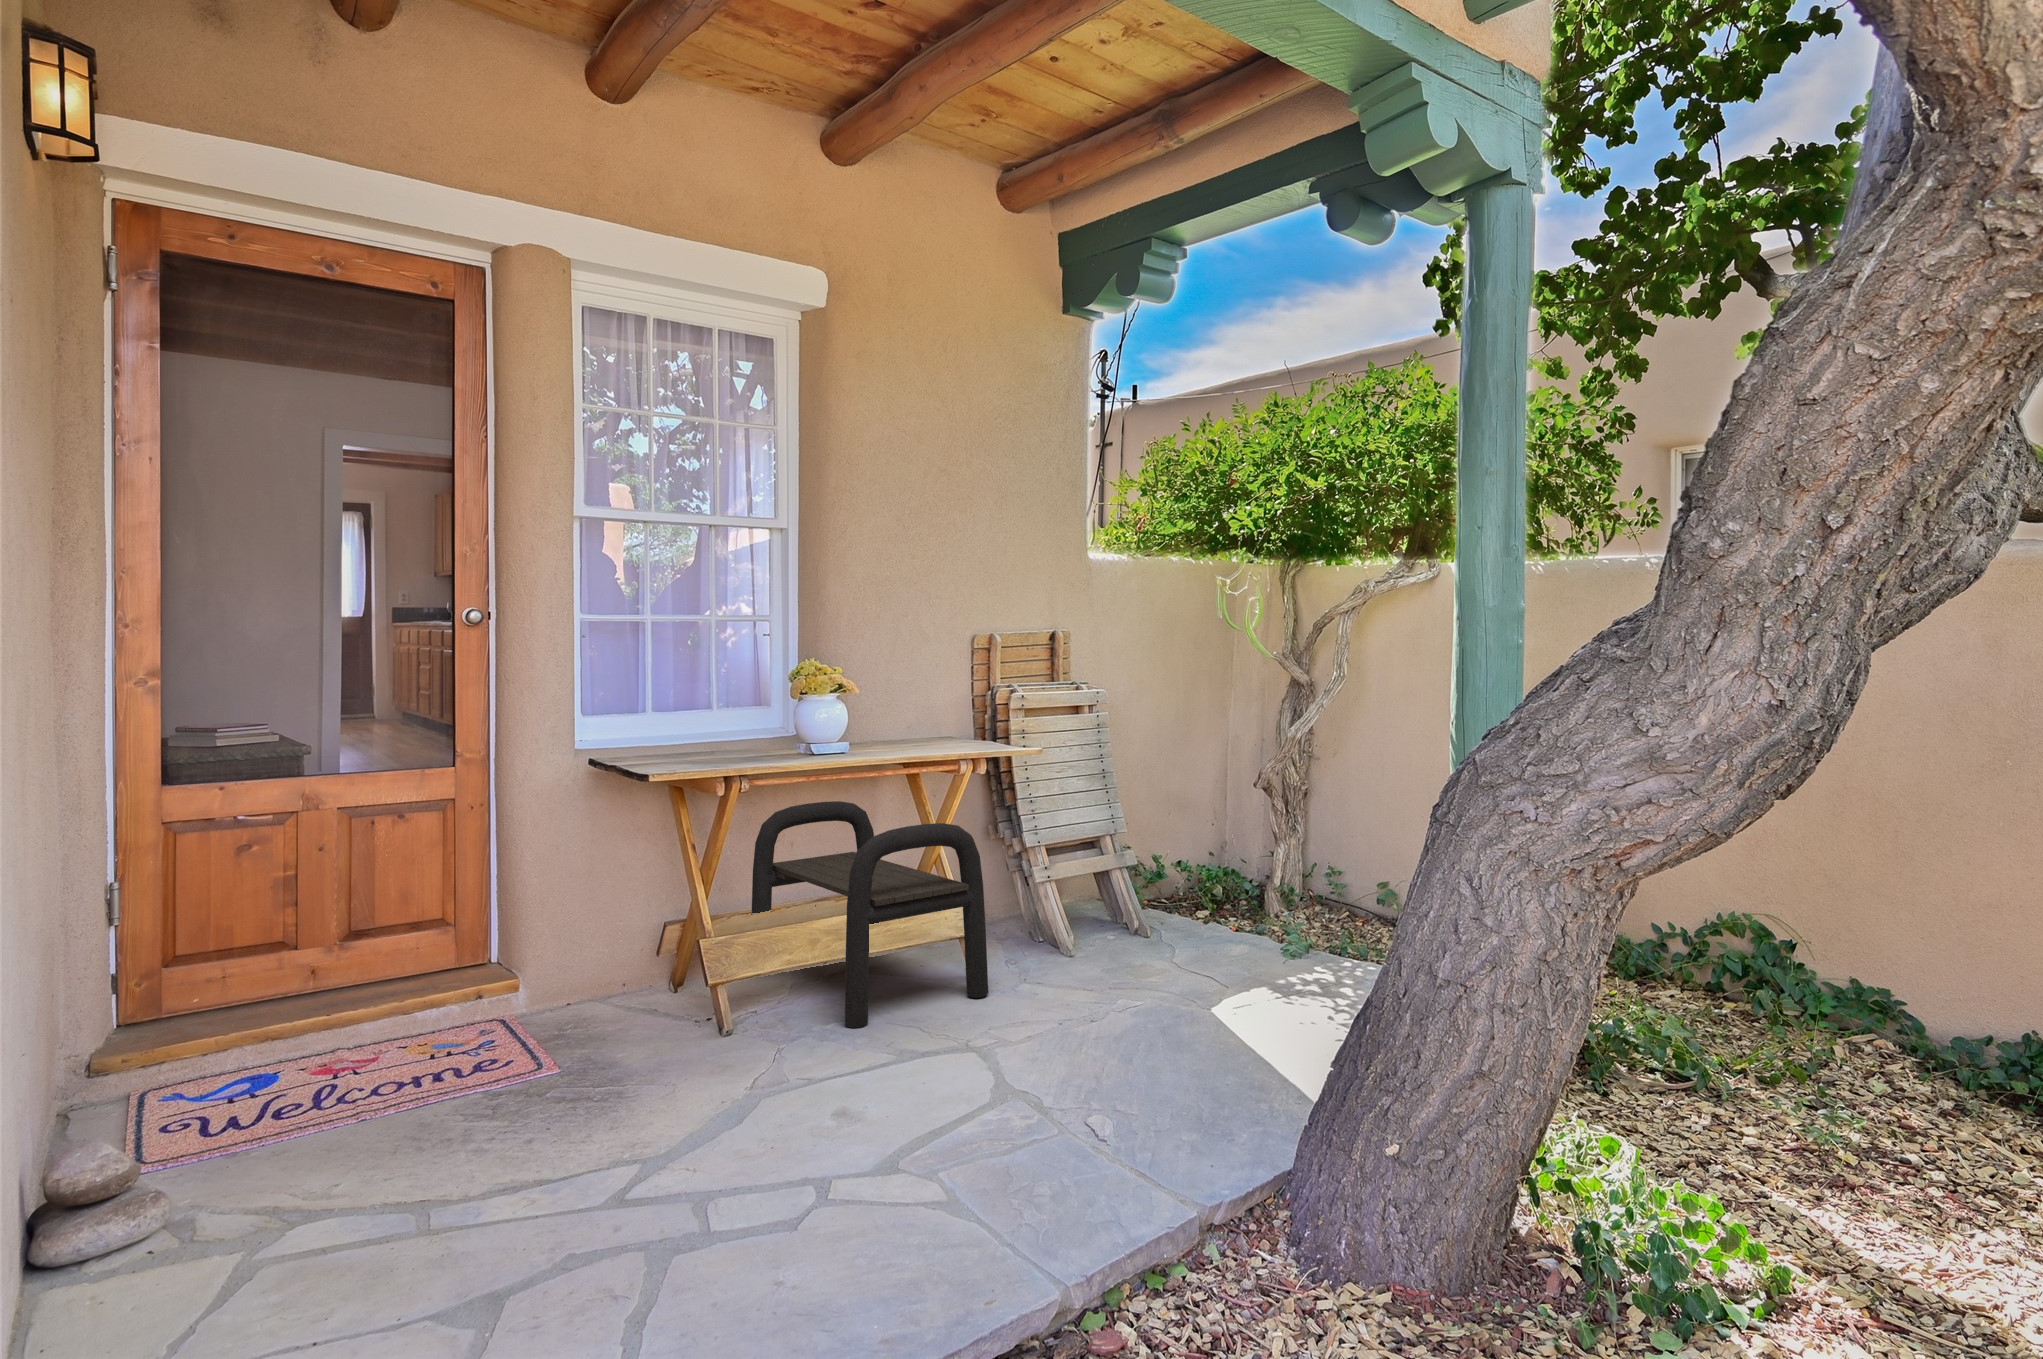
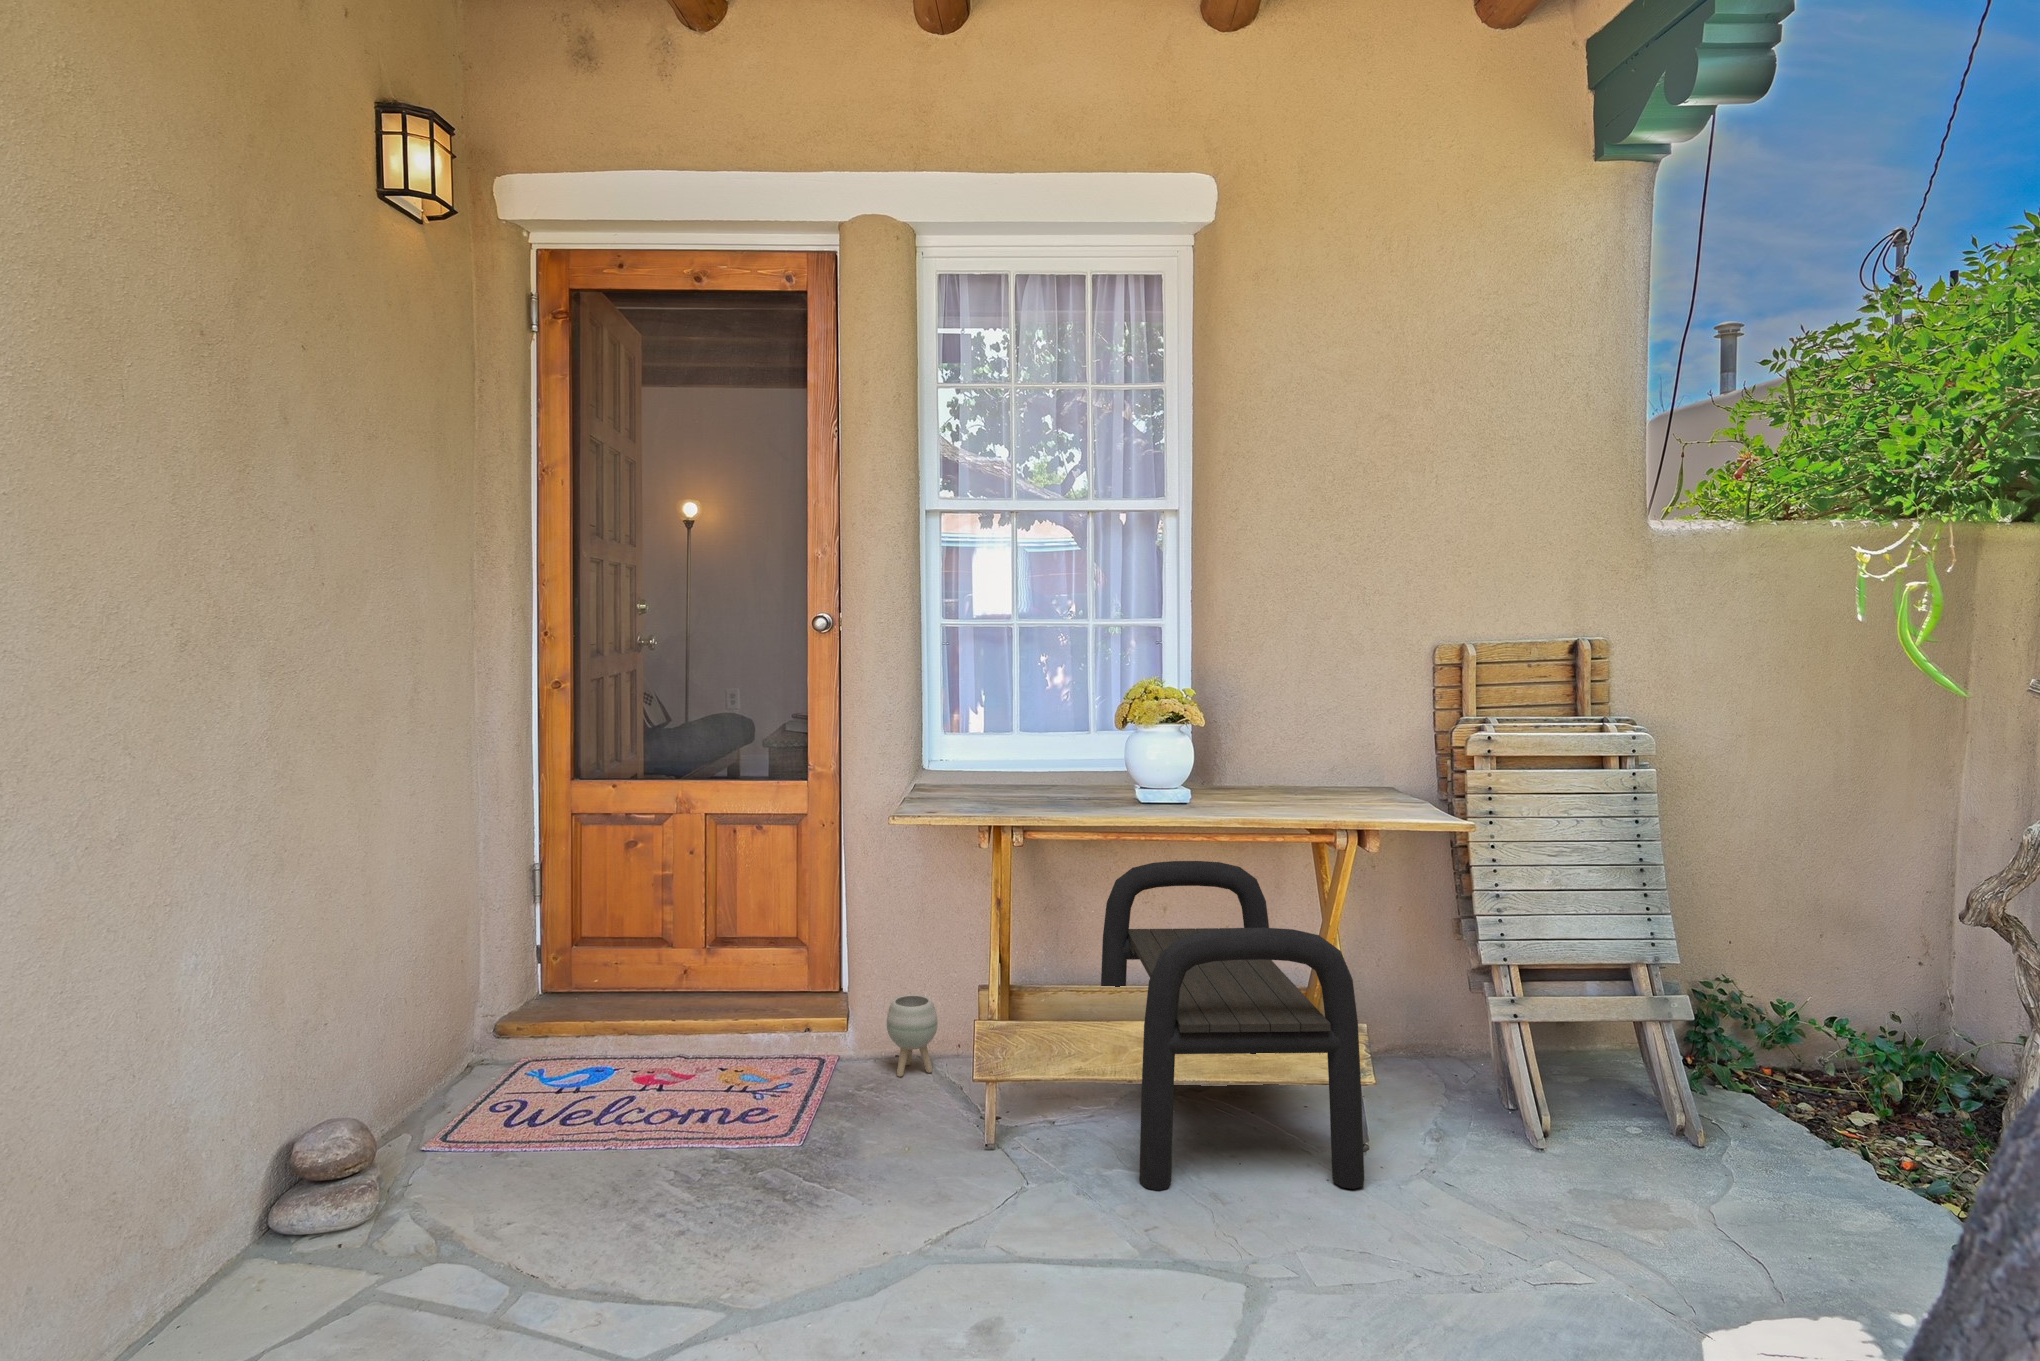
planter: none [570,944,619,1017] -> present [887,995,937,1077]

